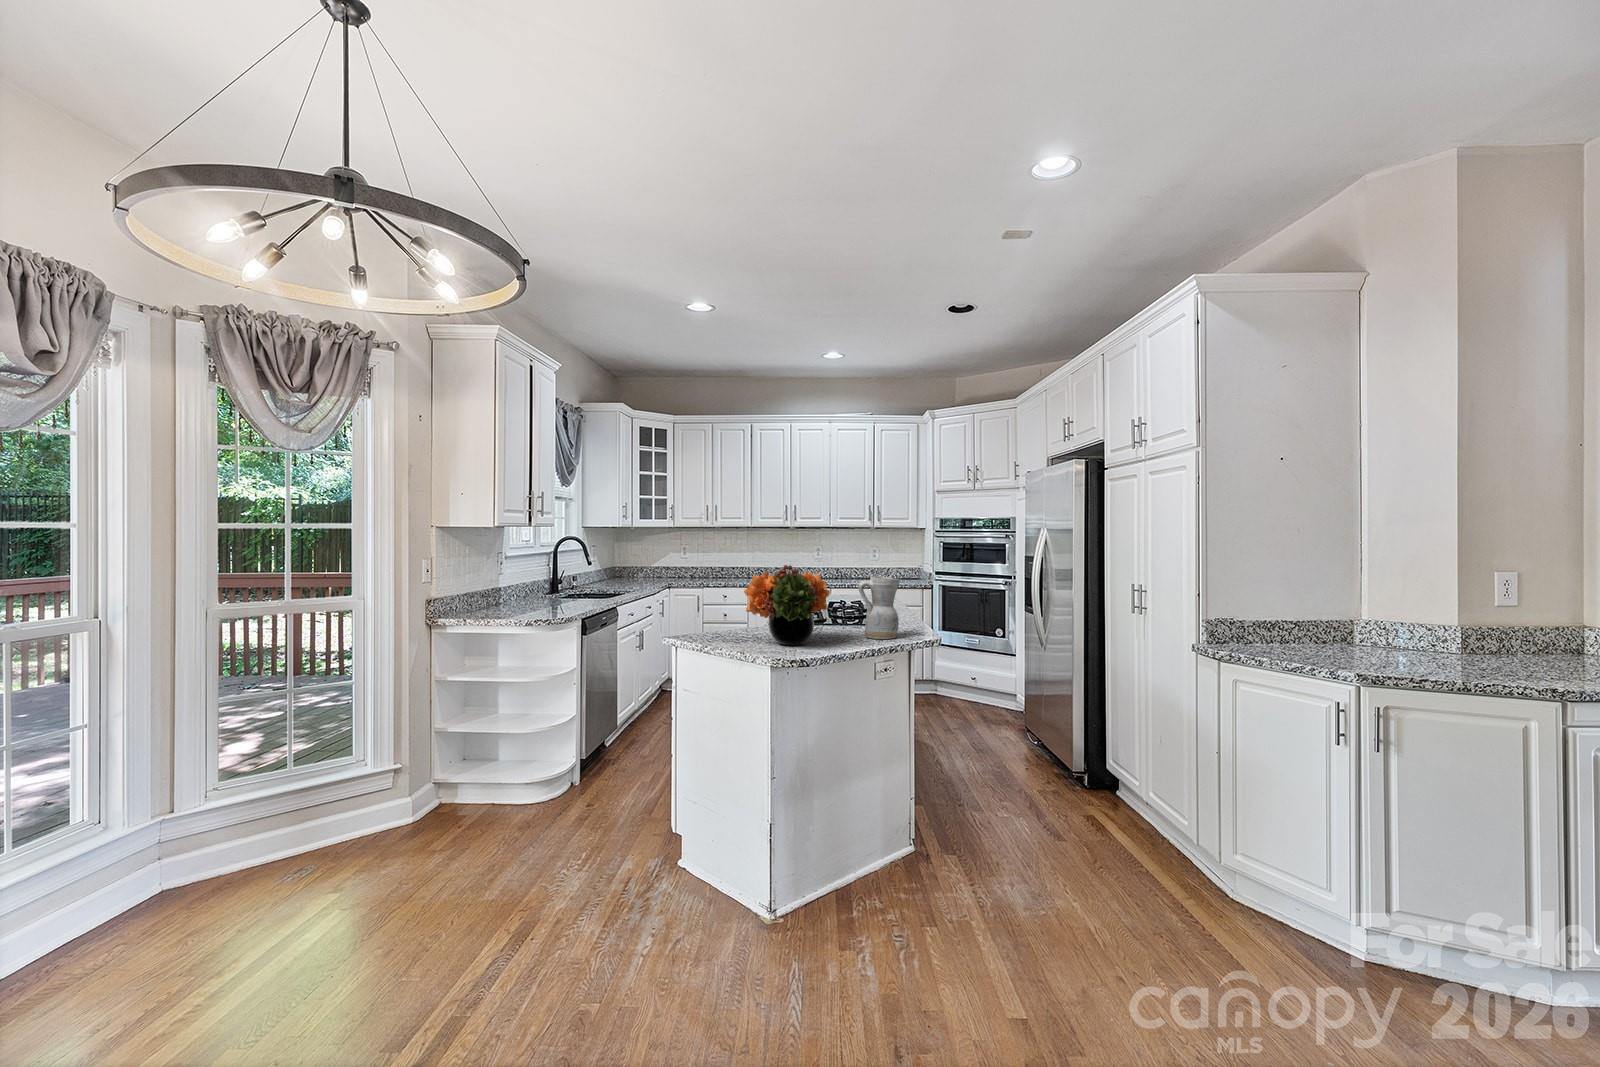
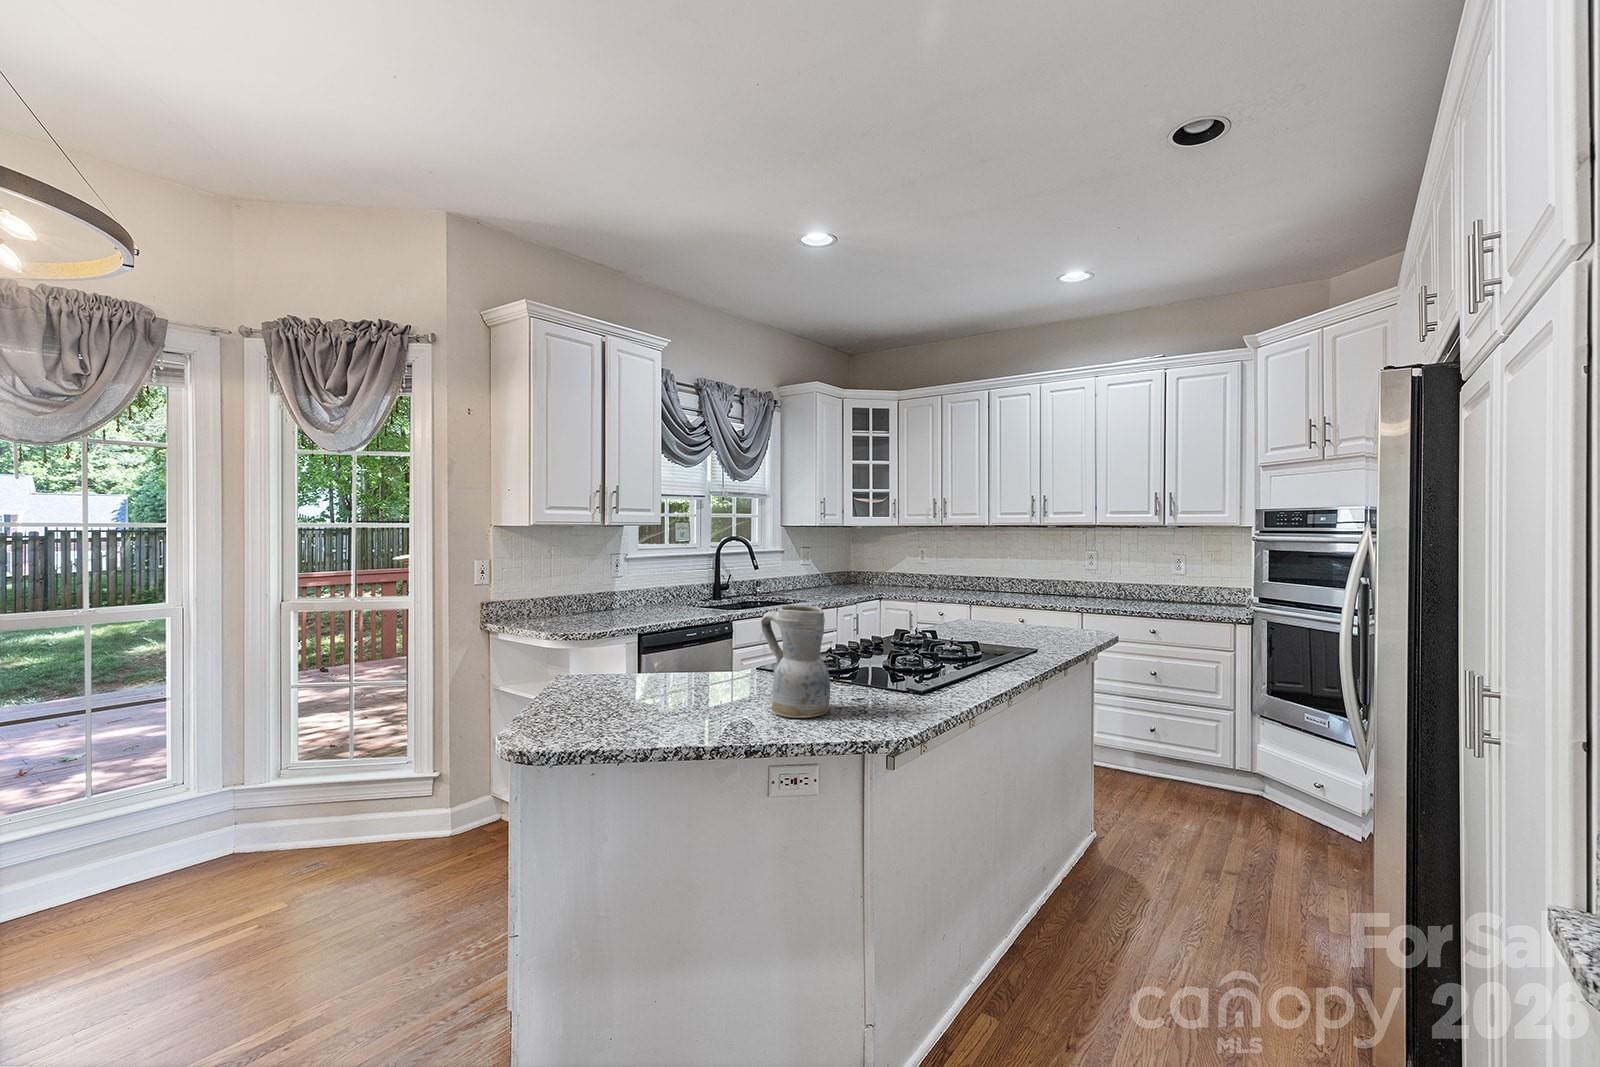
flower arrangement: present [744,565,830,645] -> none [572,580,713,708]

